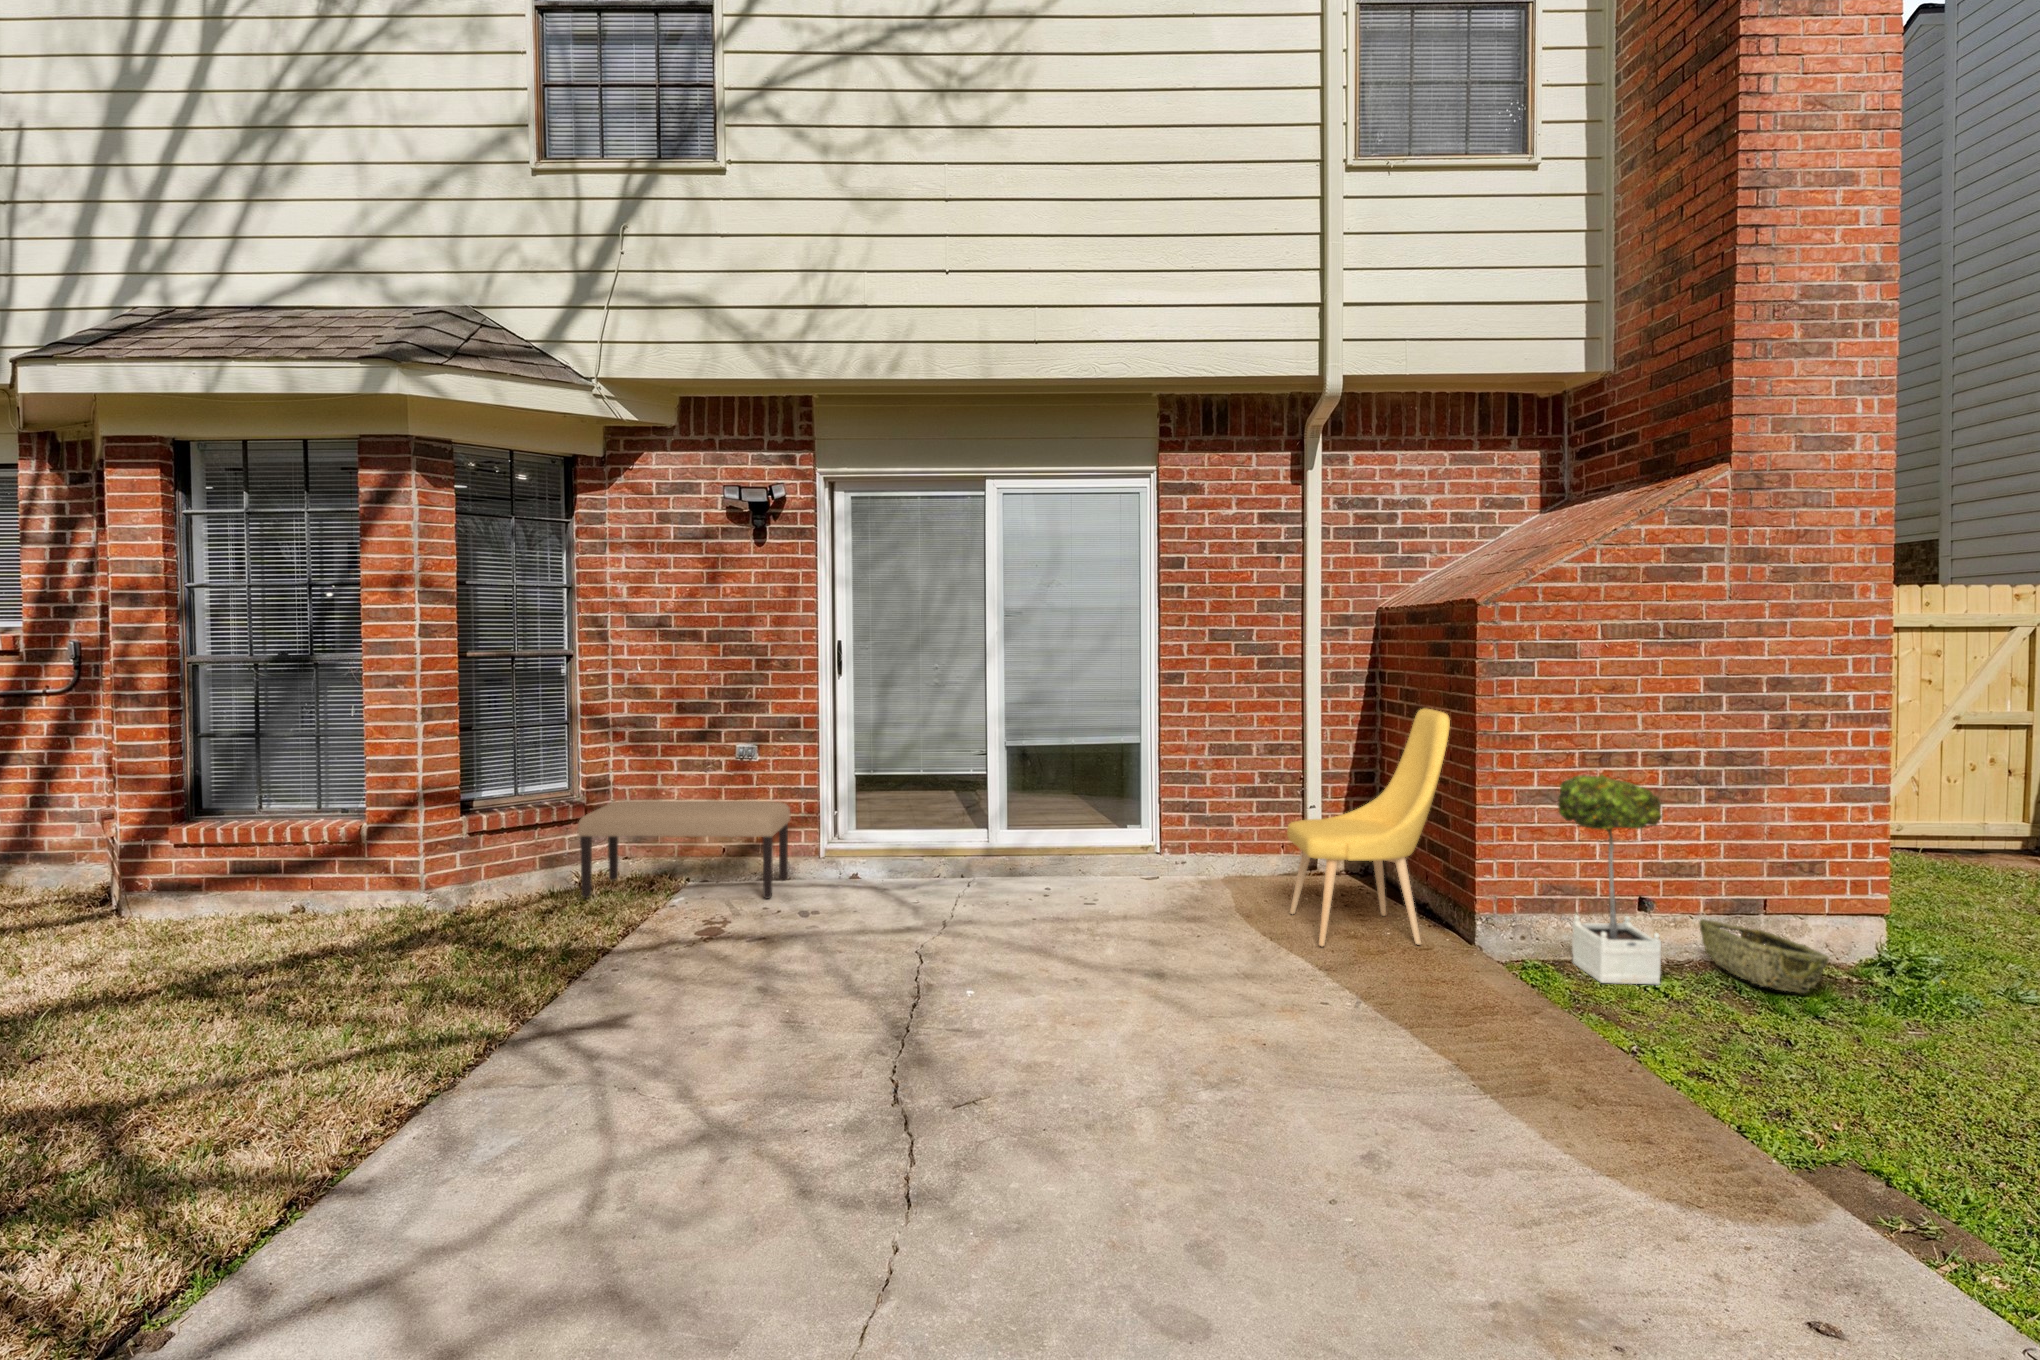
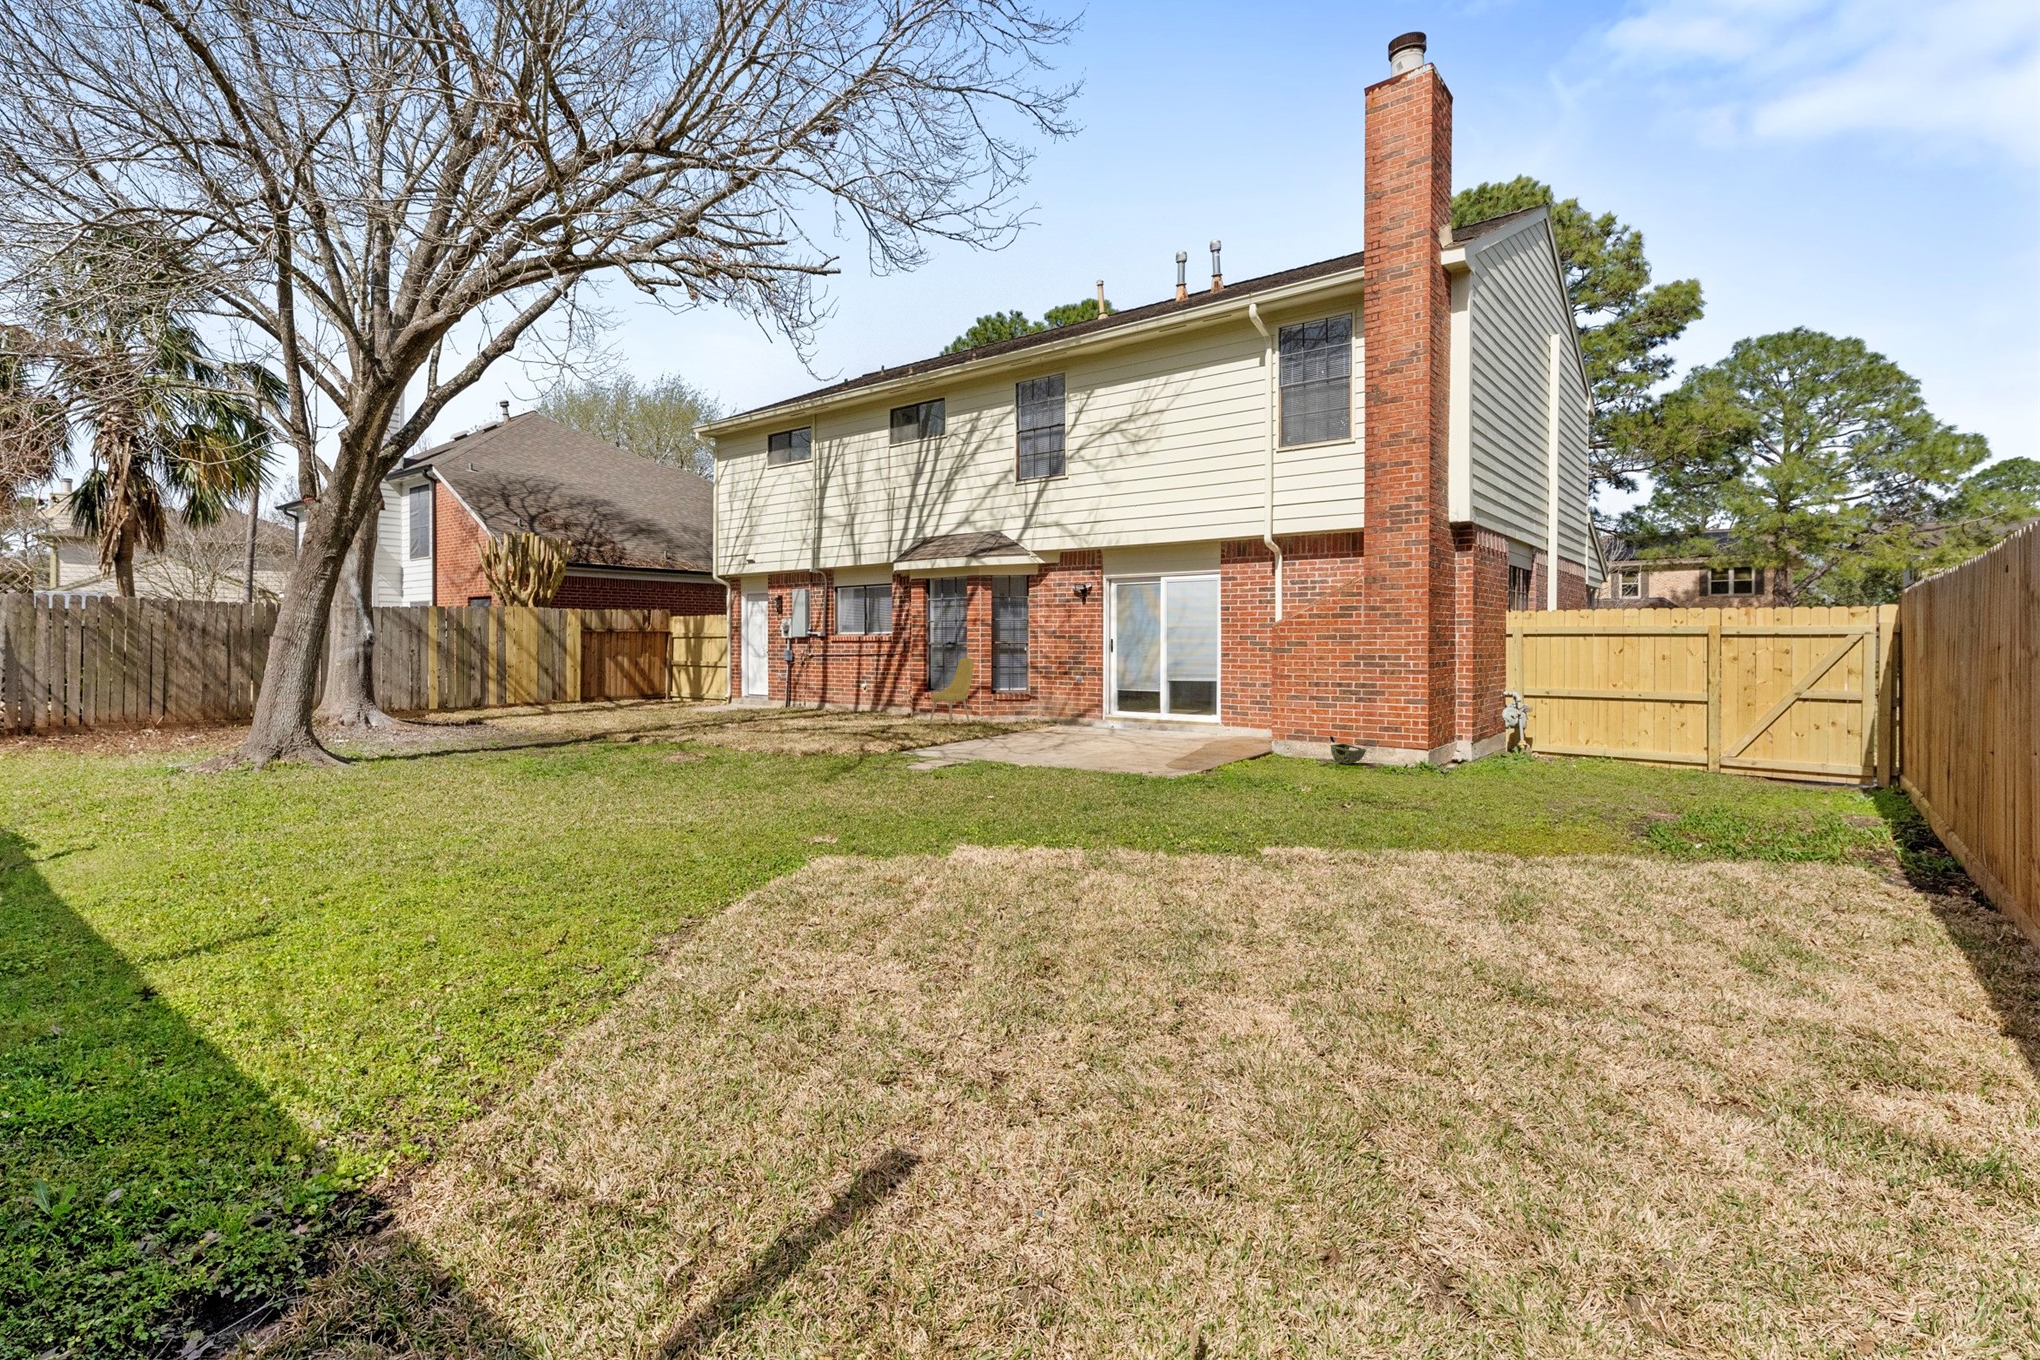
chair: present [1287,708,1450,946] -> present [930,658,974,725]
potted tree: present [1557,775,1662,984] -> none [1283,686,1316,760]
bench: present [577,801,790,899] -> none [1023,694,1090,727]

